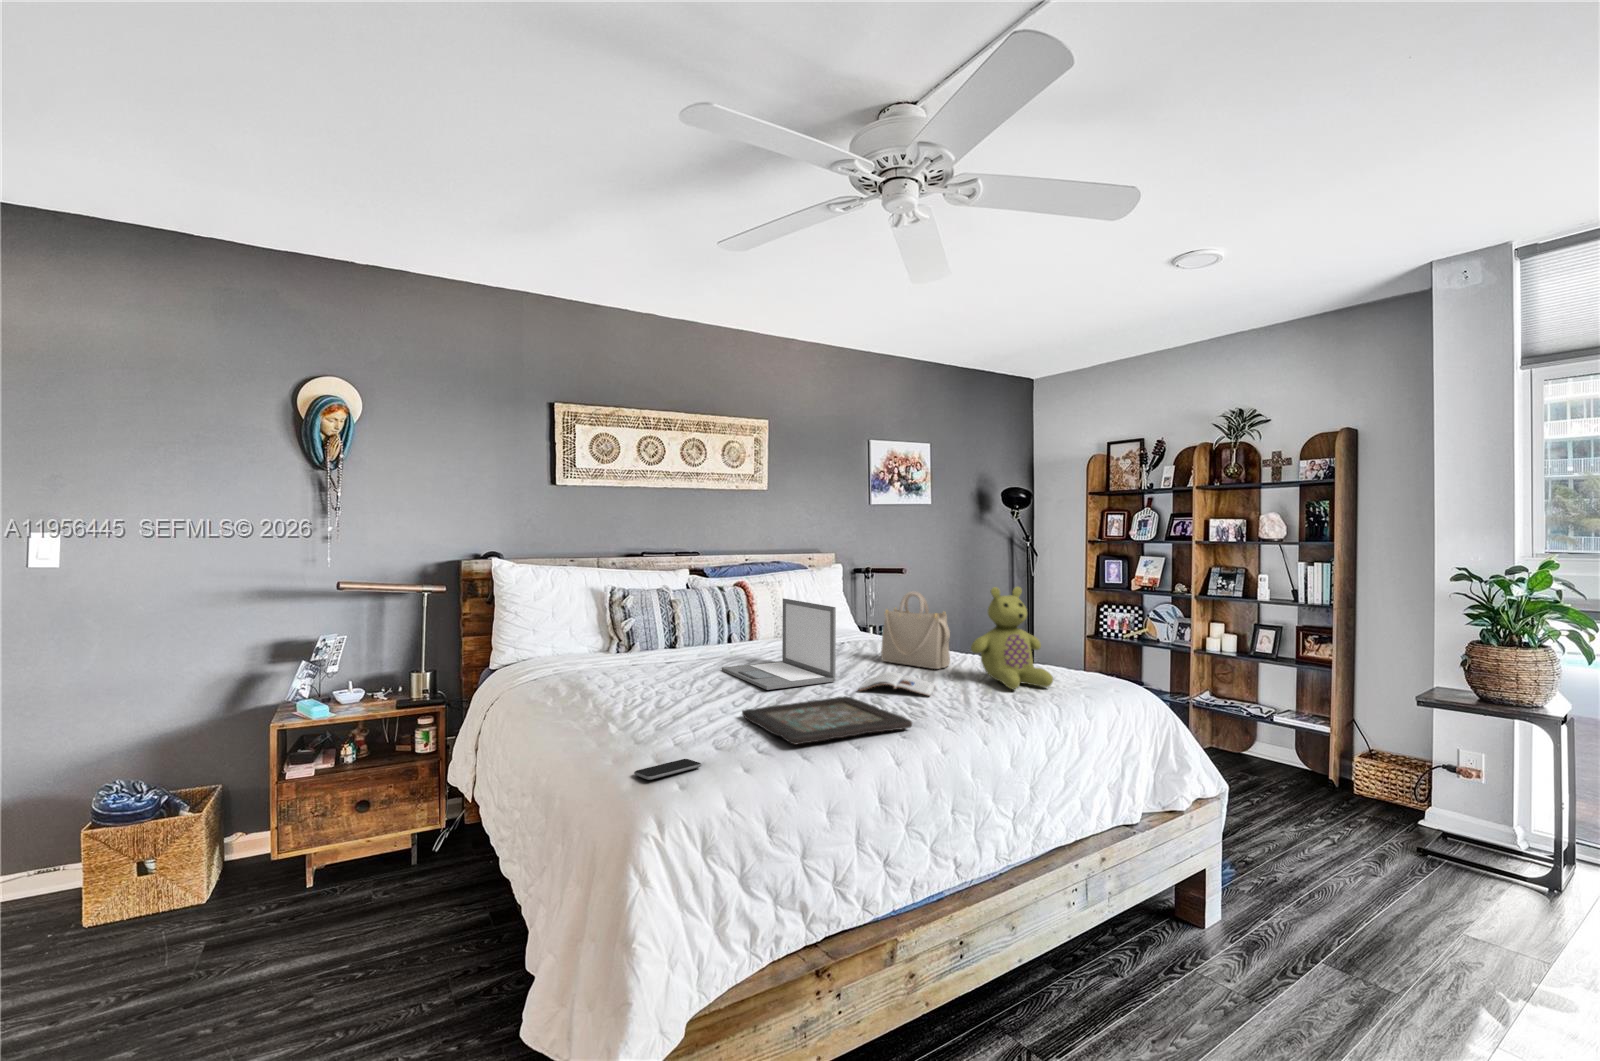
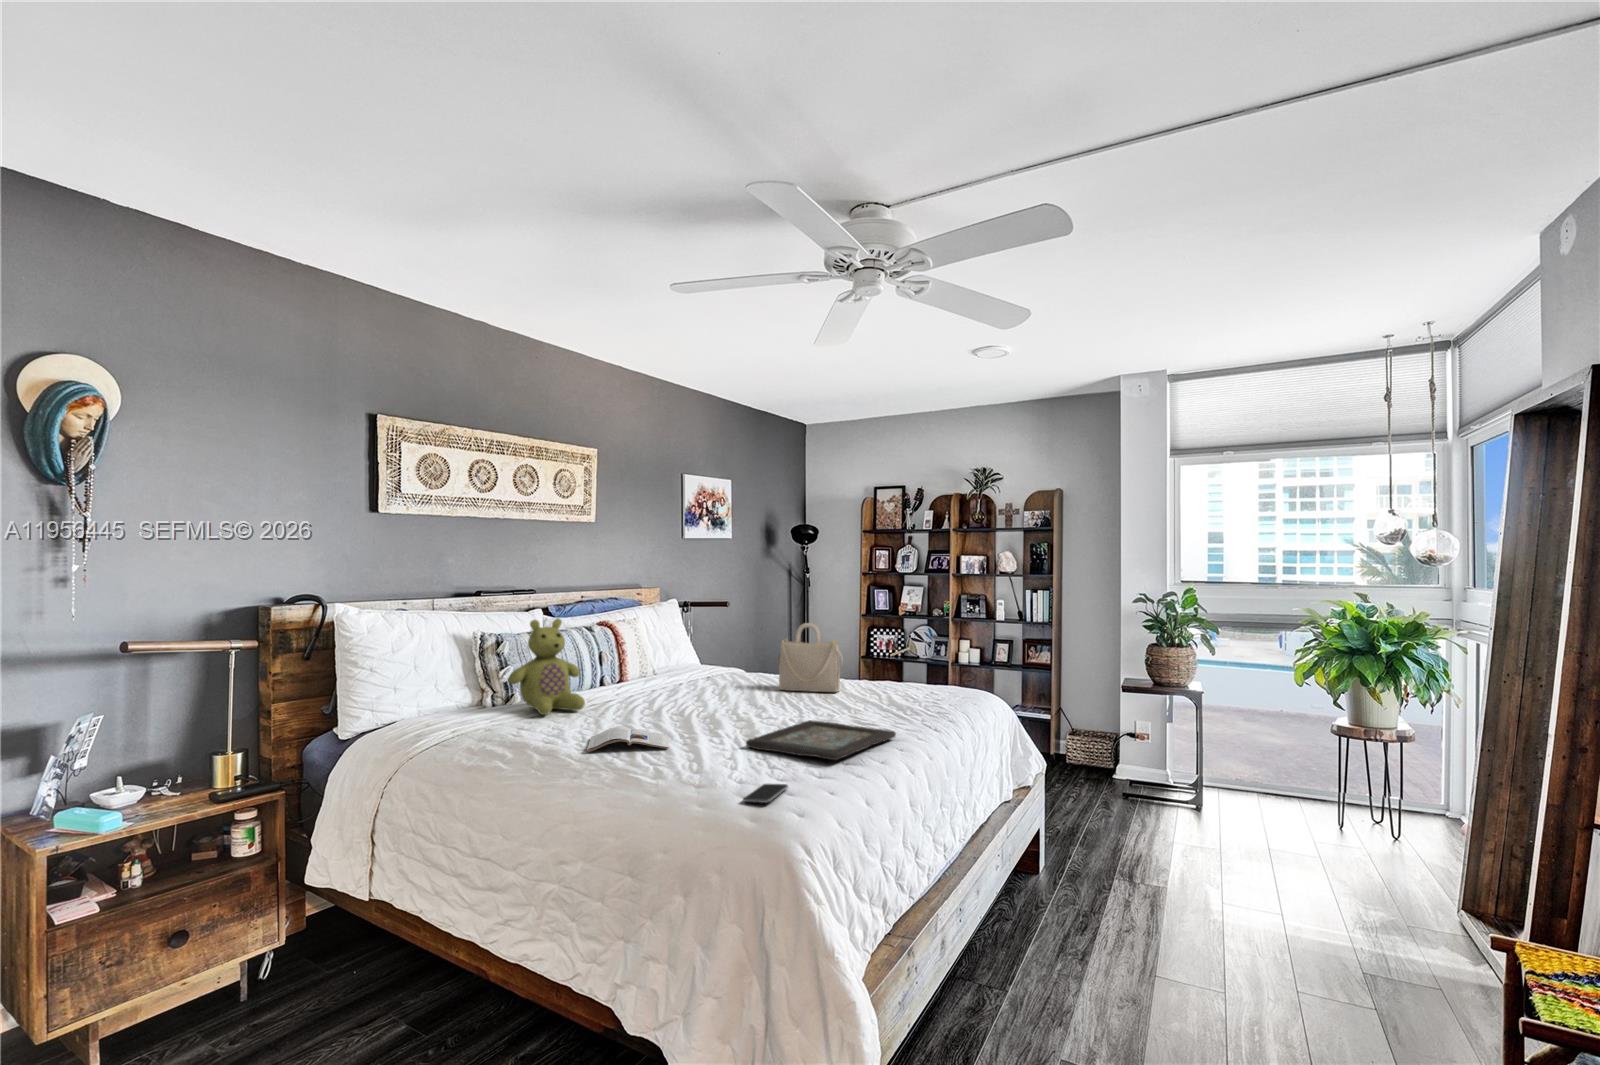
stuffed bear: present [971,587,1053,689] -> present [508,618,585,715]
laptop: present [722,598,836,690] -> none [645,635,771,723]
magazine: present [859,672,935,696] -> present [587,726,669,752]

